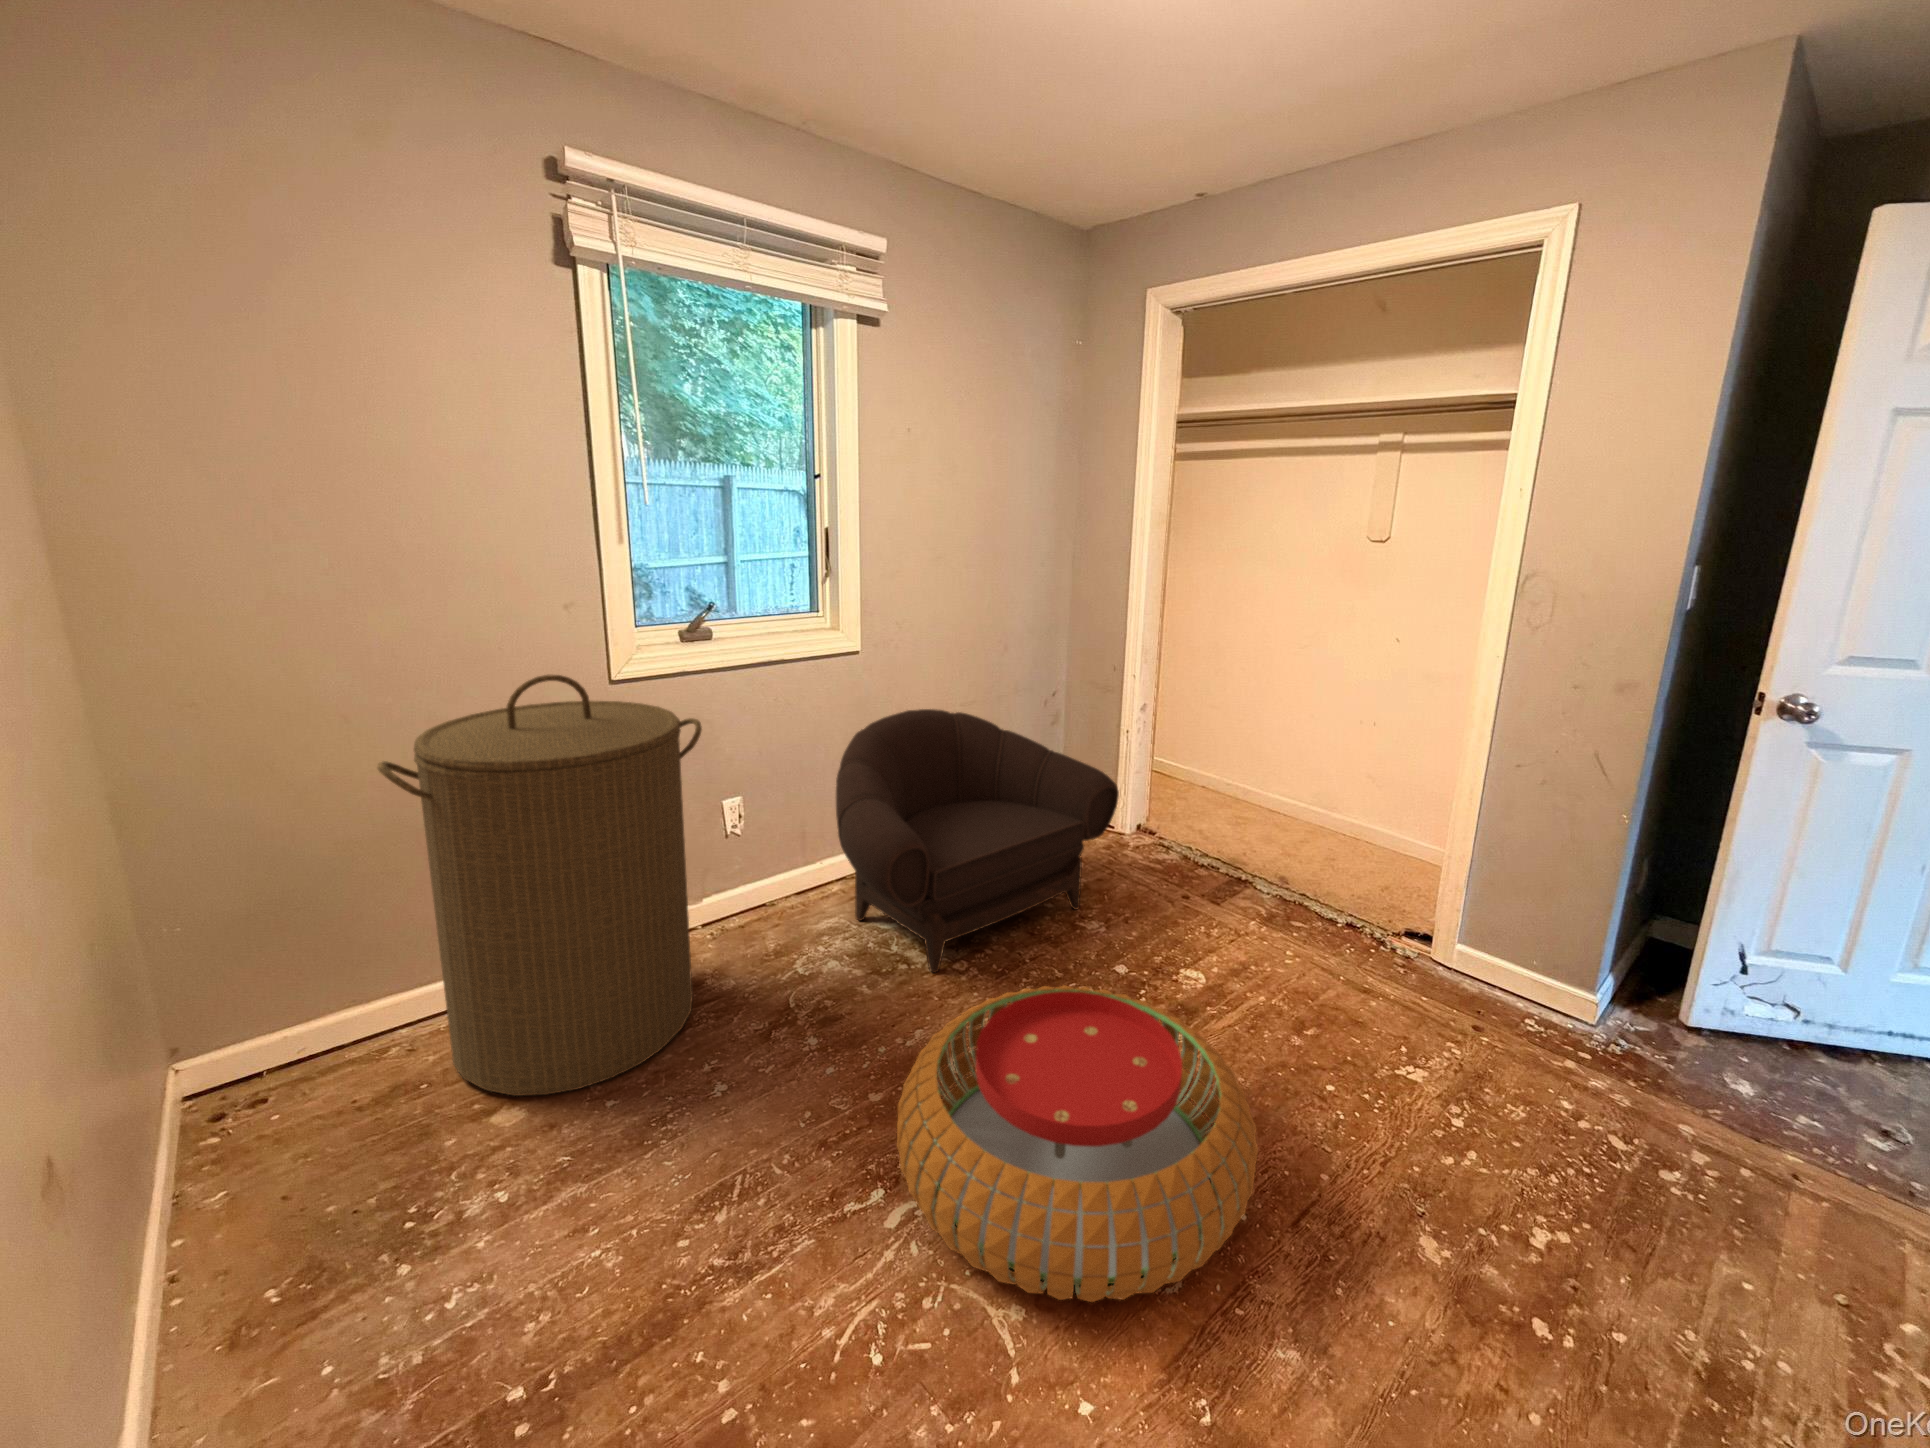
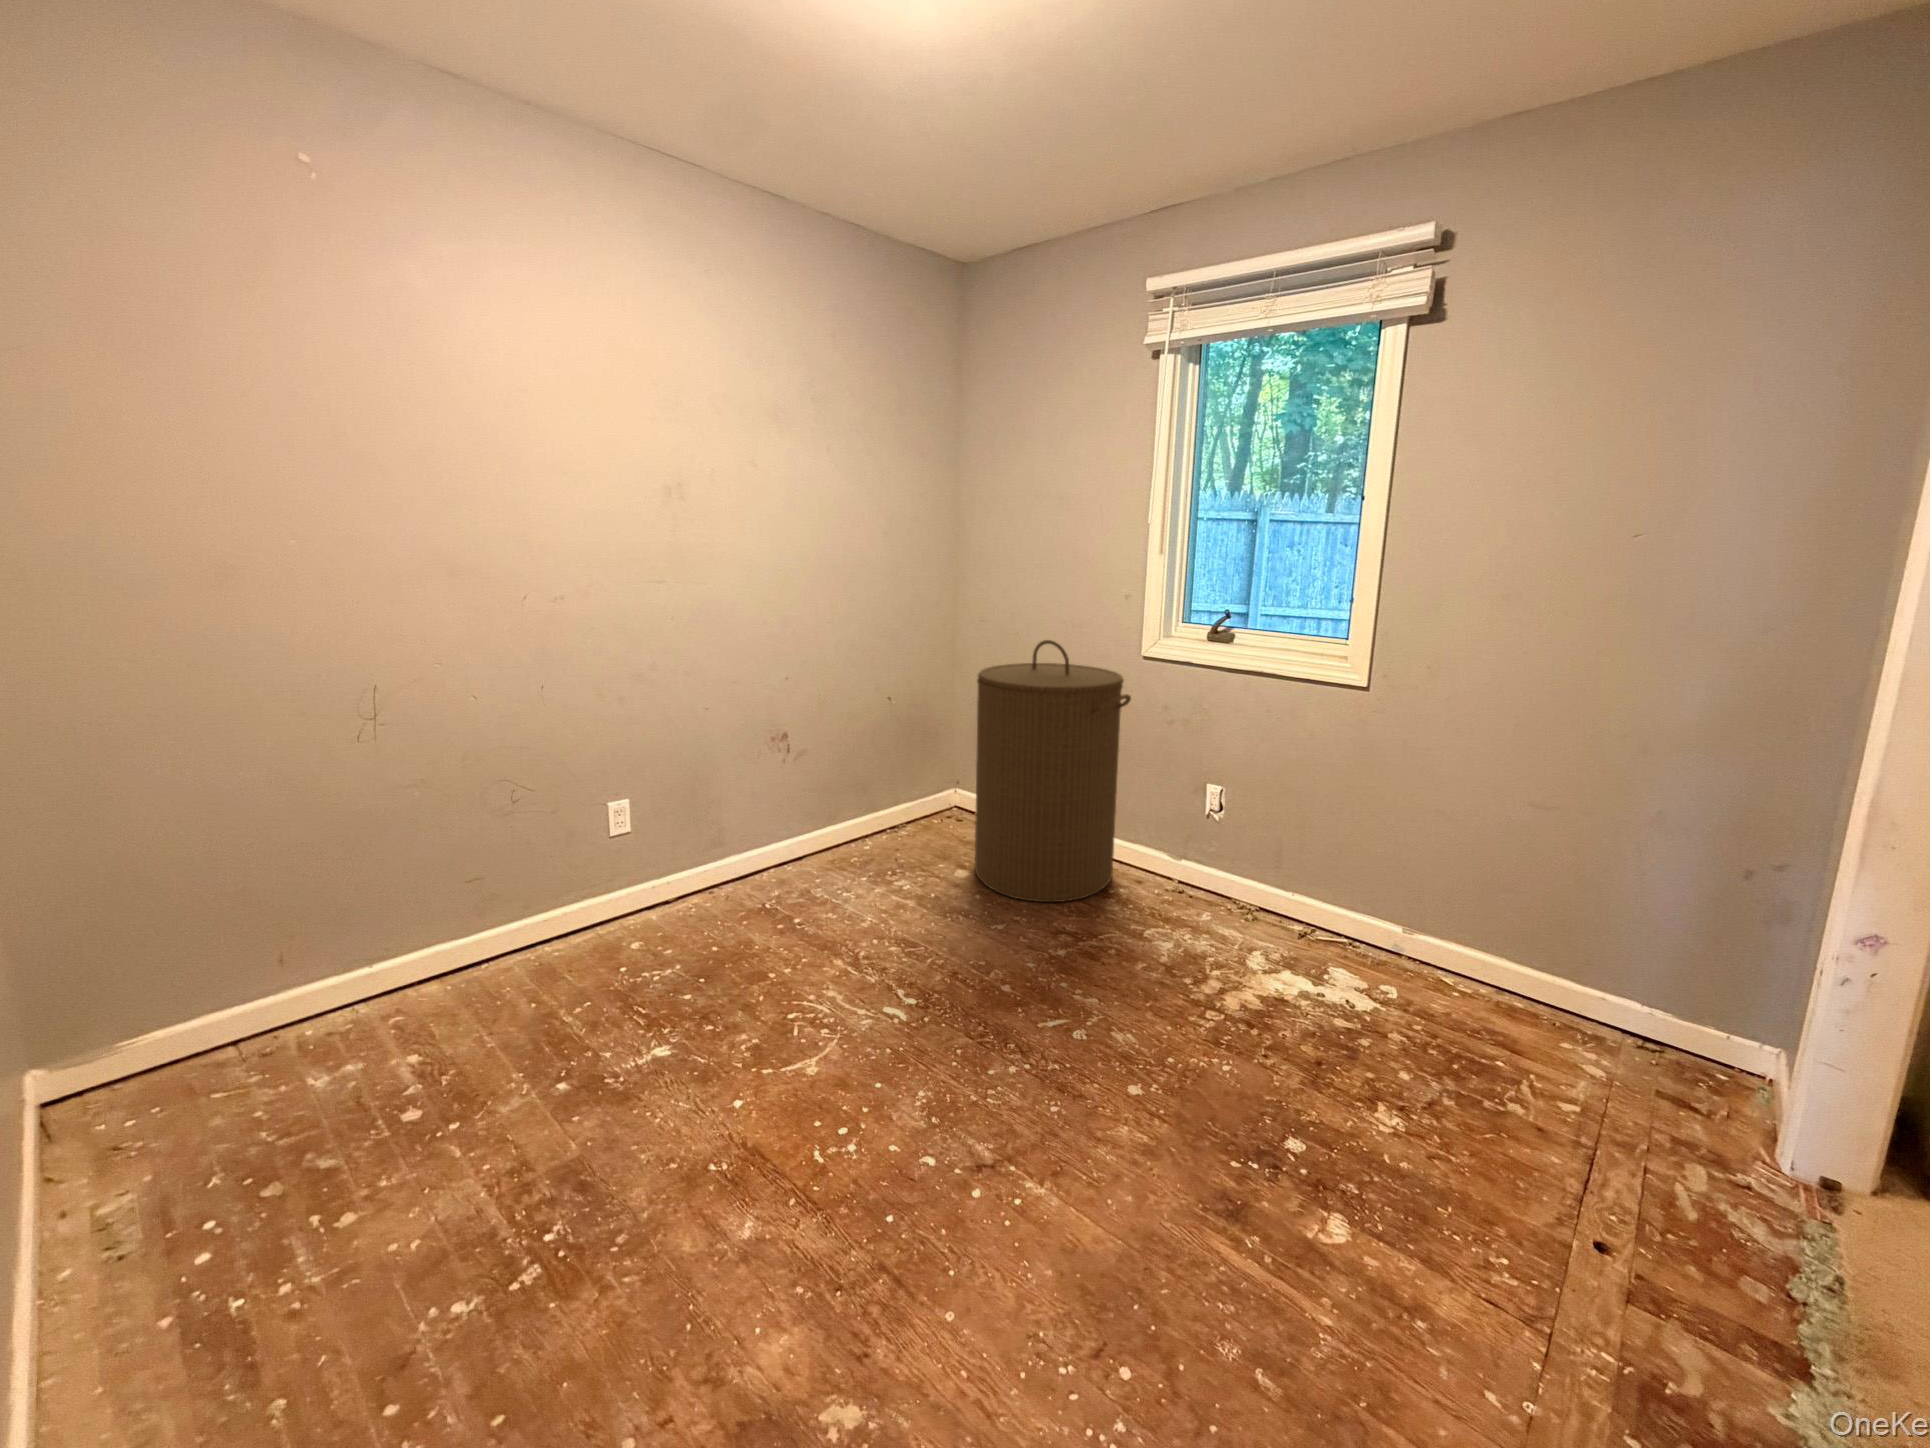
armchair: present [836,709,1119,973] -> none [1143,766,1545,1099]
pouf: present [897,985,1258,1302] -> none [786,943,1110,1202]

